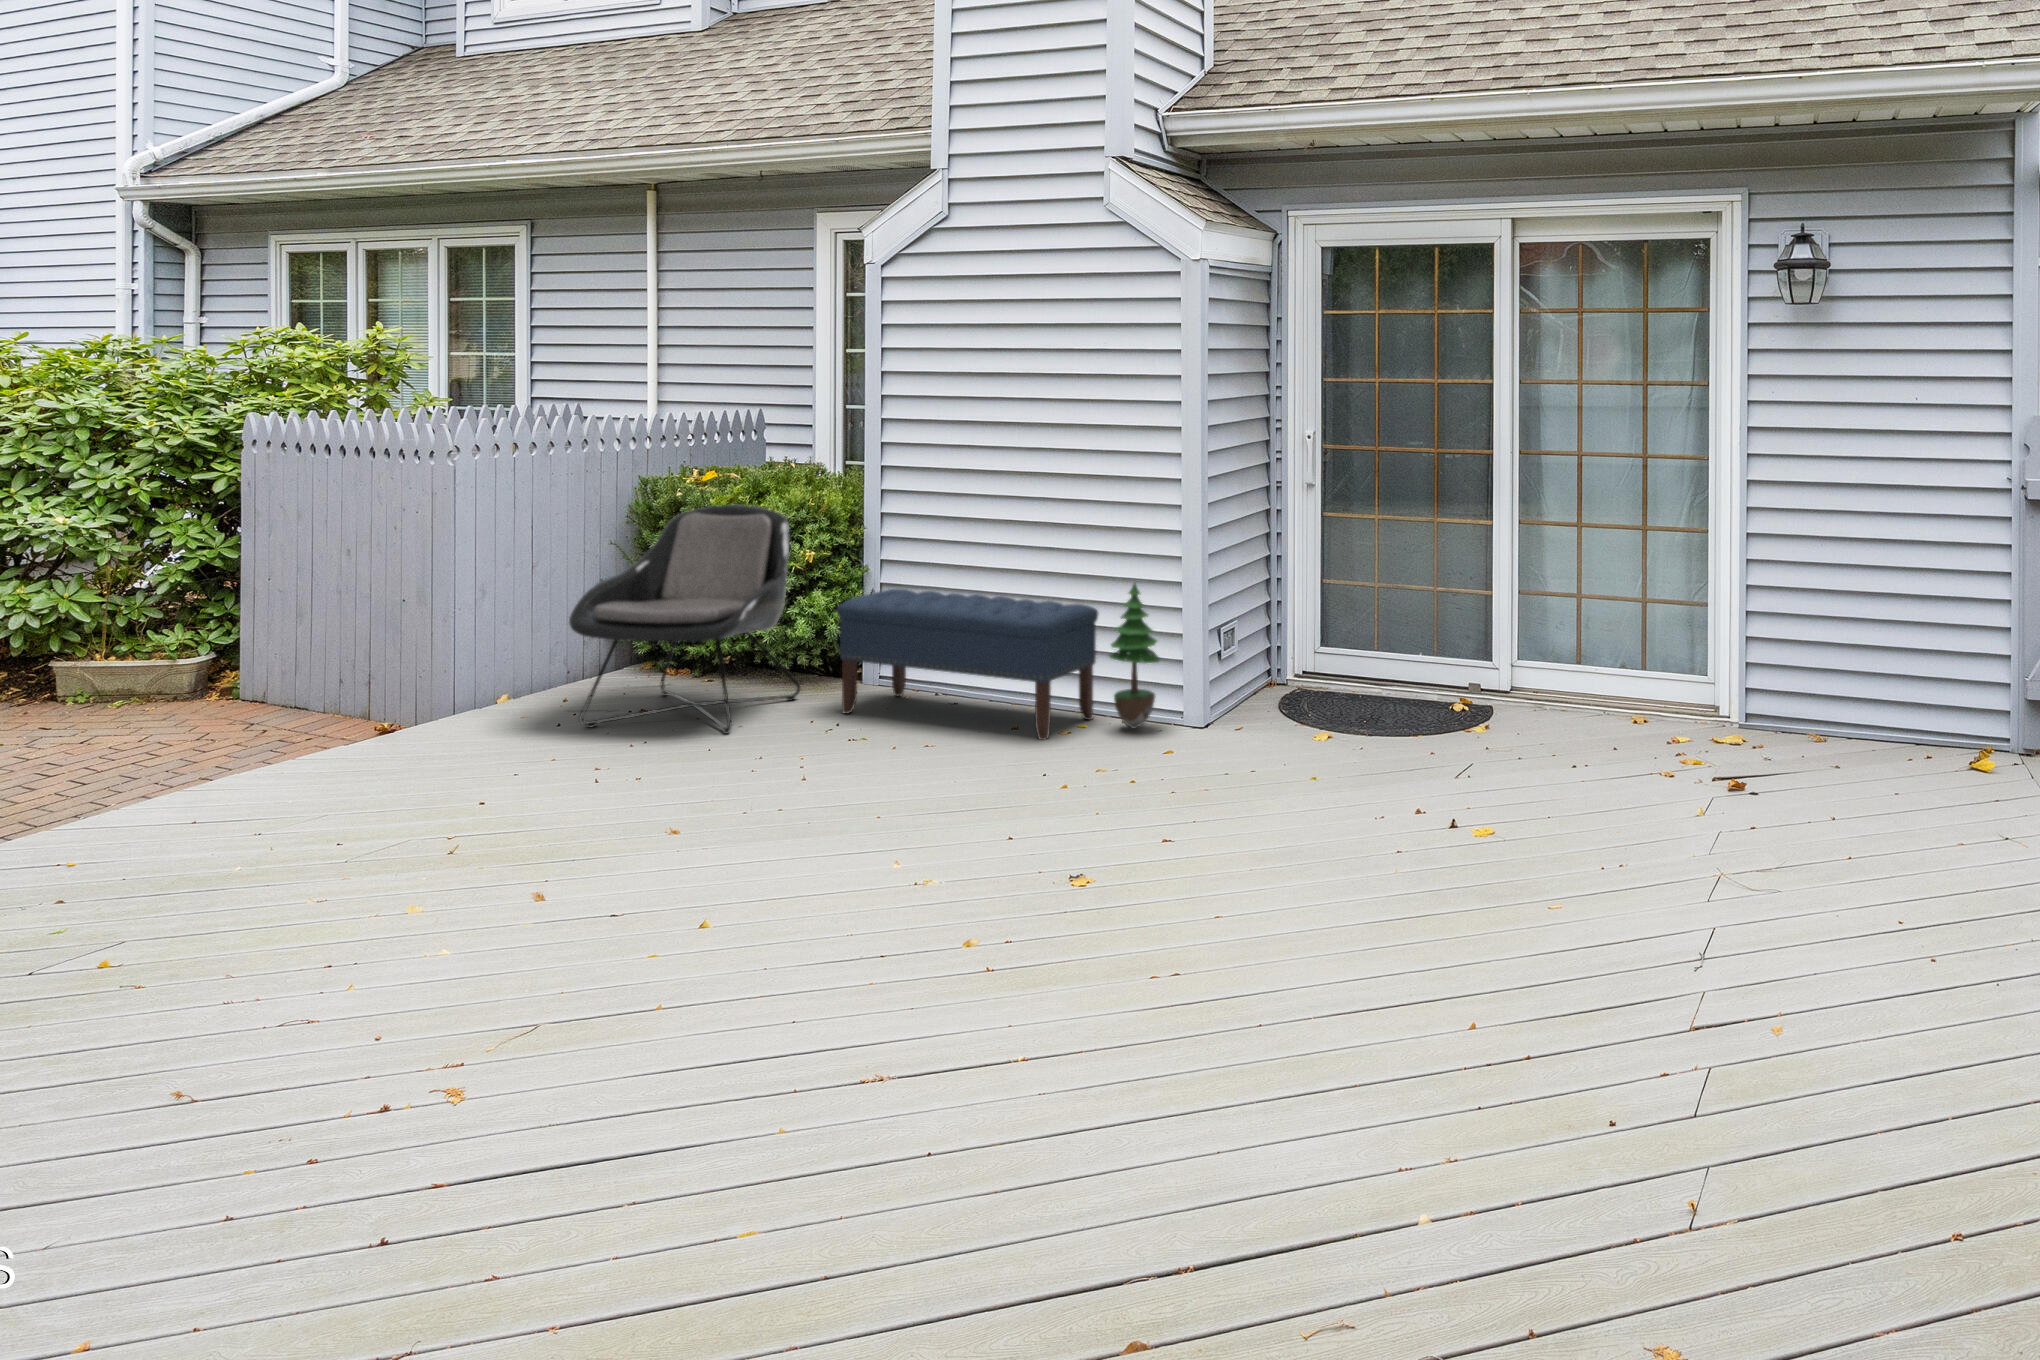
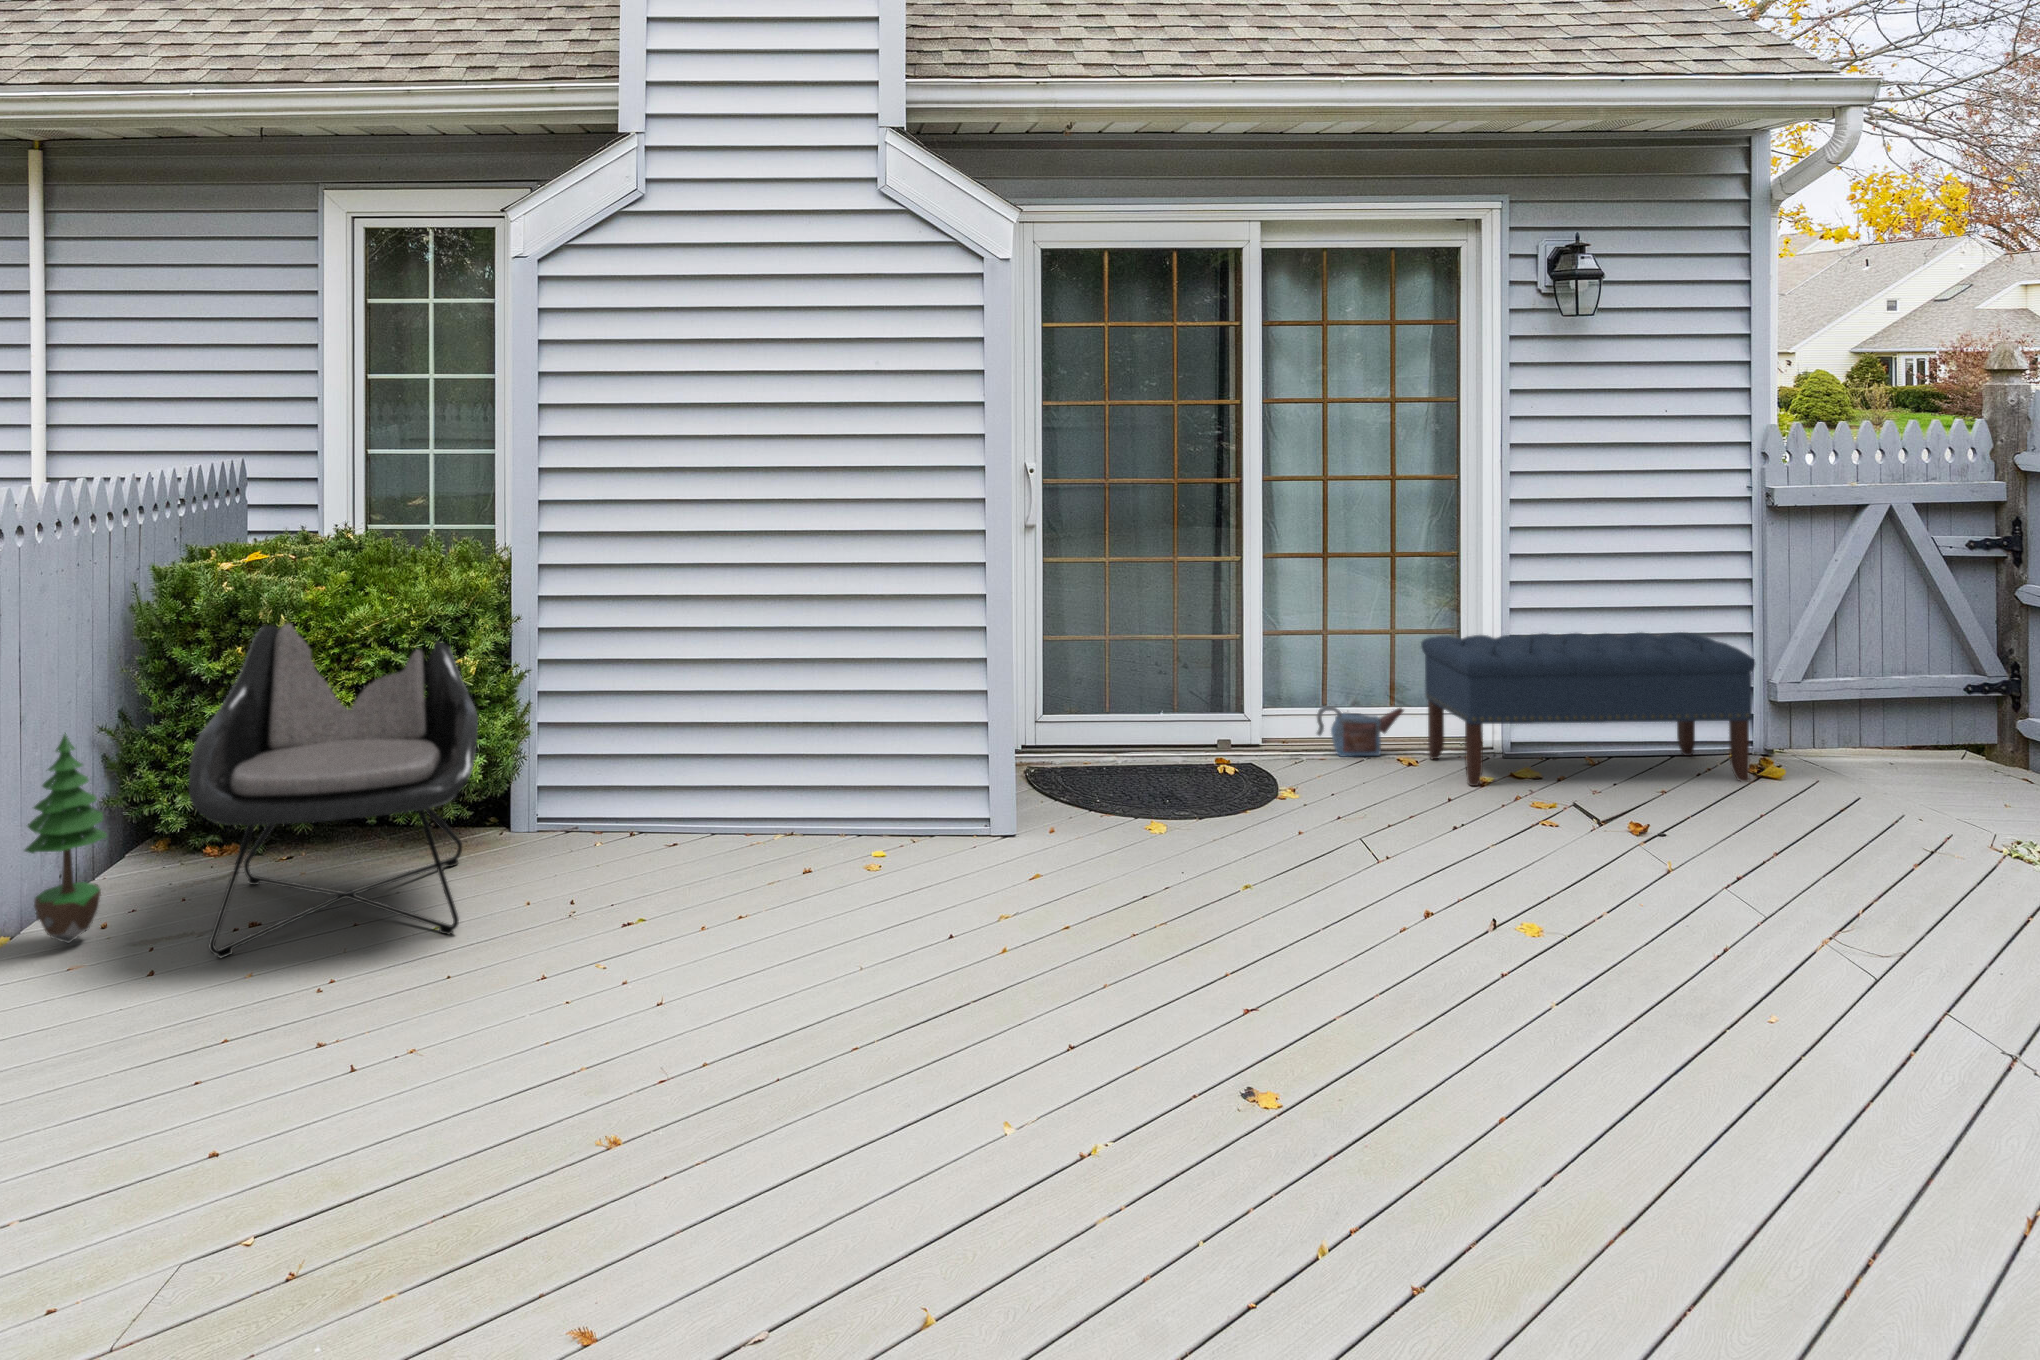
potted tree: present [1109,583,1160,729] -> present [25,733,107,943]
bench: present [837,589,1098,740] -> present [1421,632,1755,786]
watering can: none [1554,664,1640,715] -> present [1317,706,1404,756]

